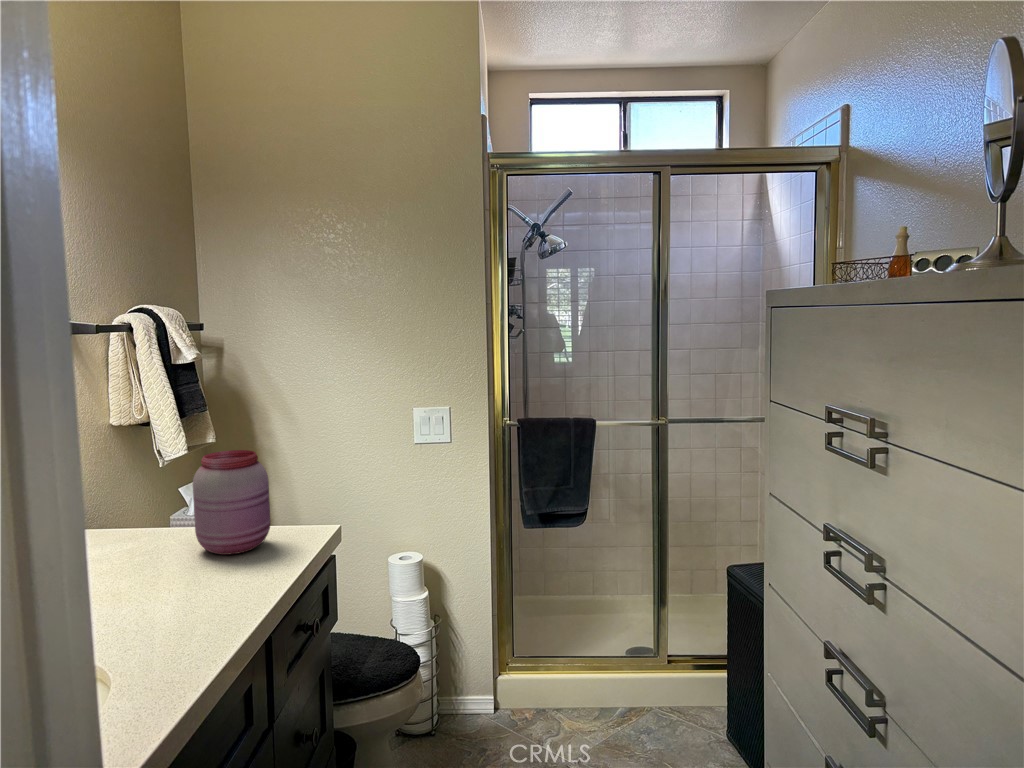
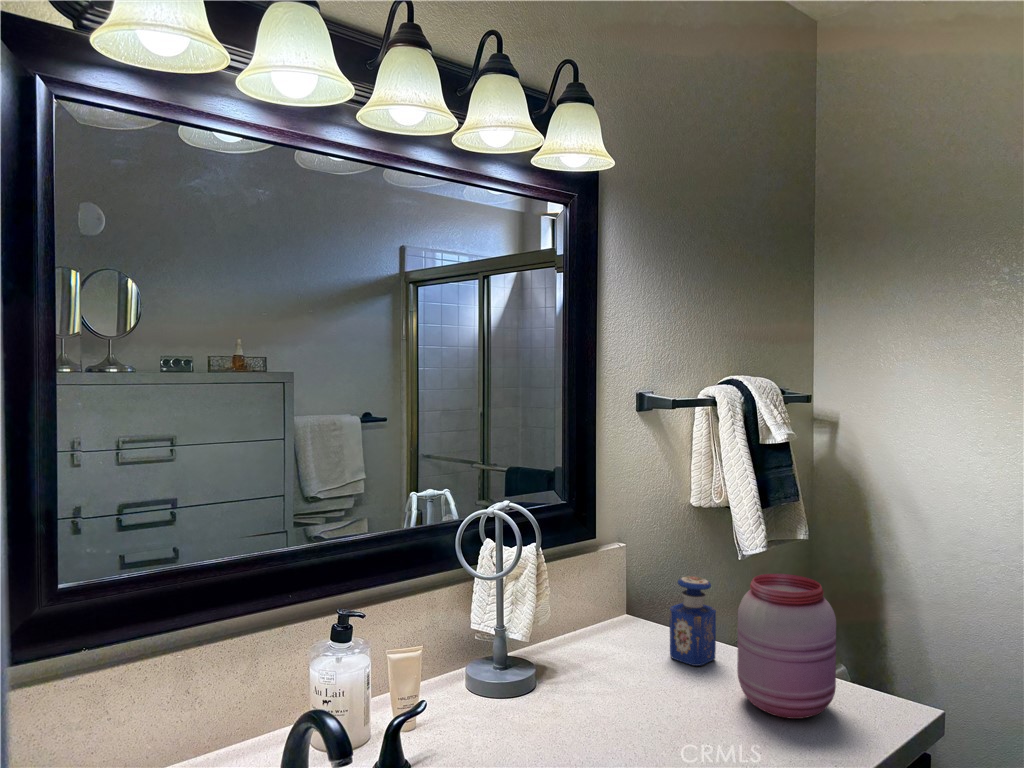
perfume bottle: none [121,473,166,546] -> present [670,576,716,666]

